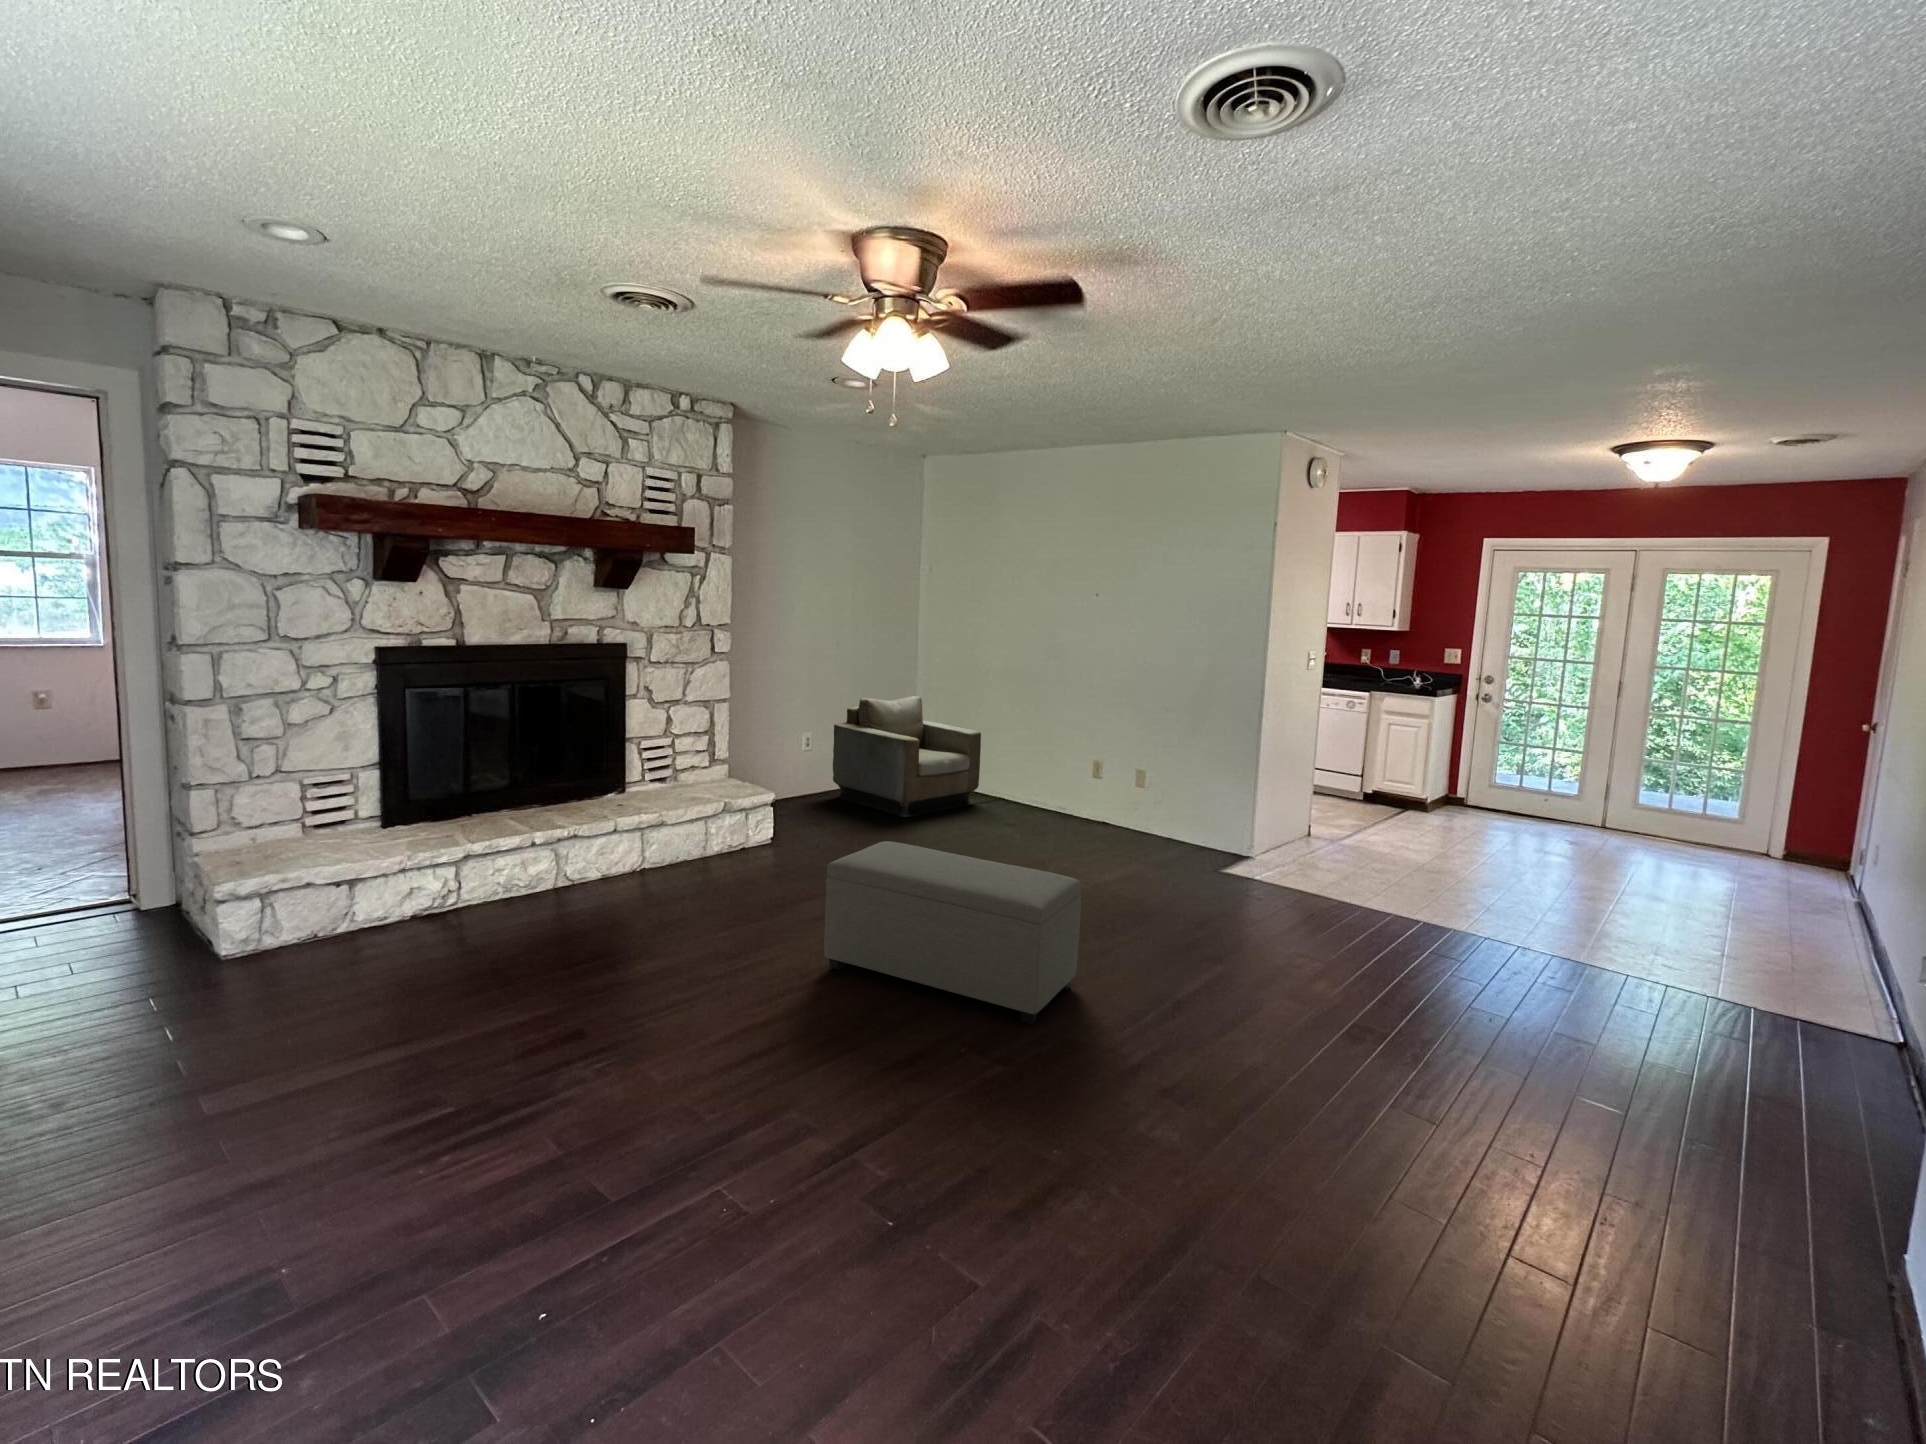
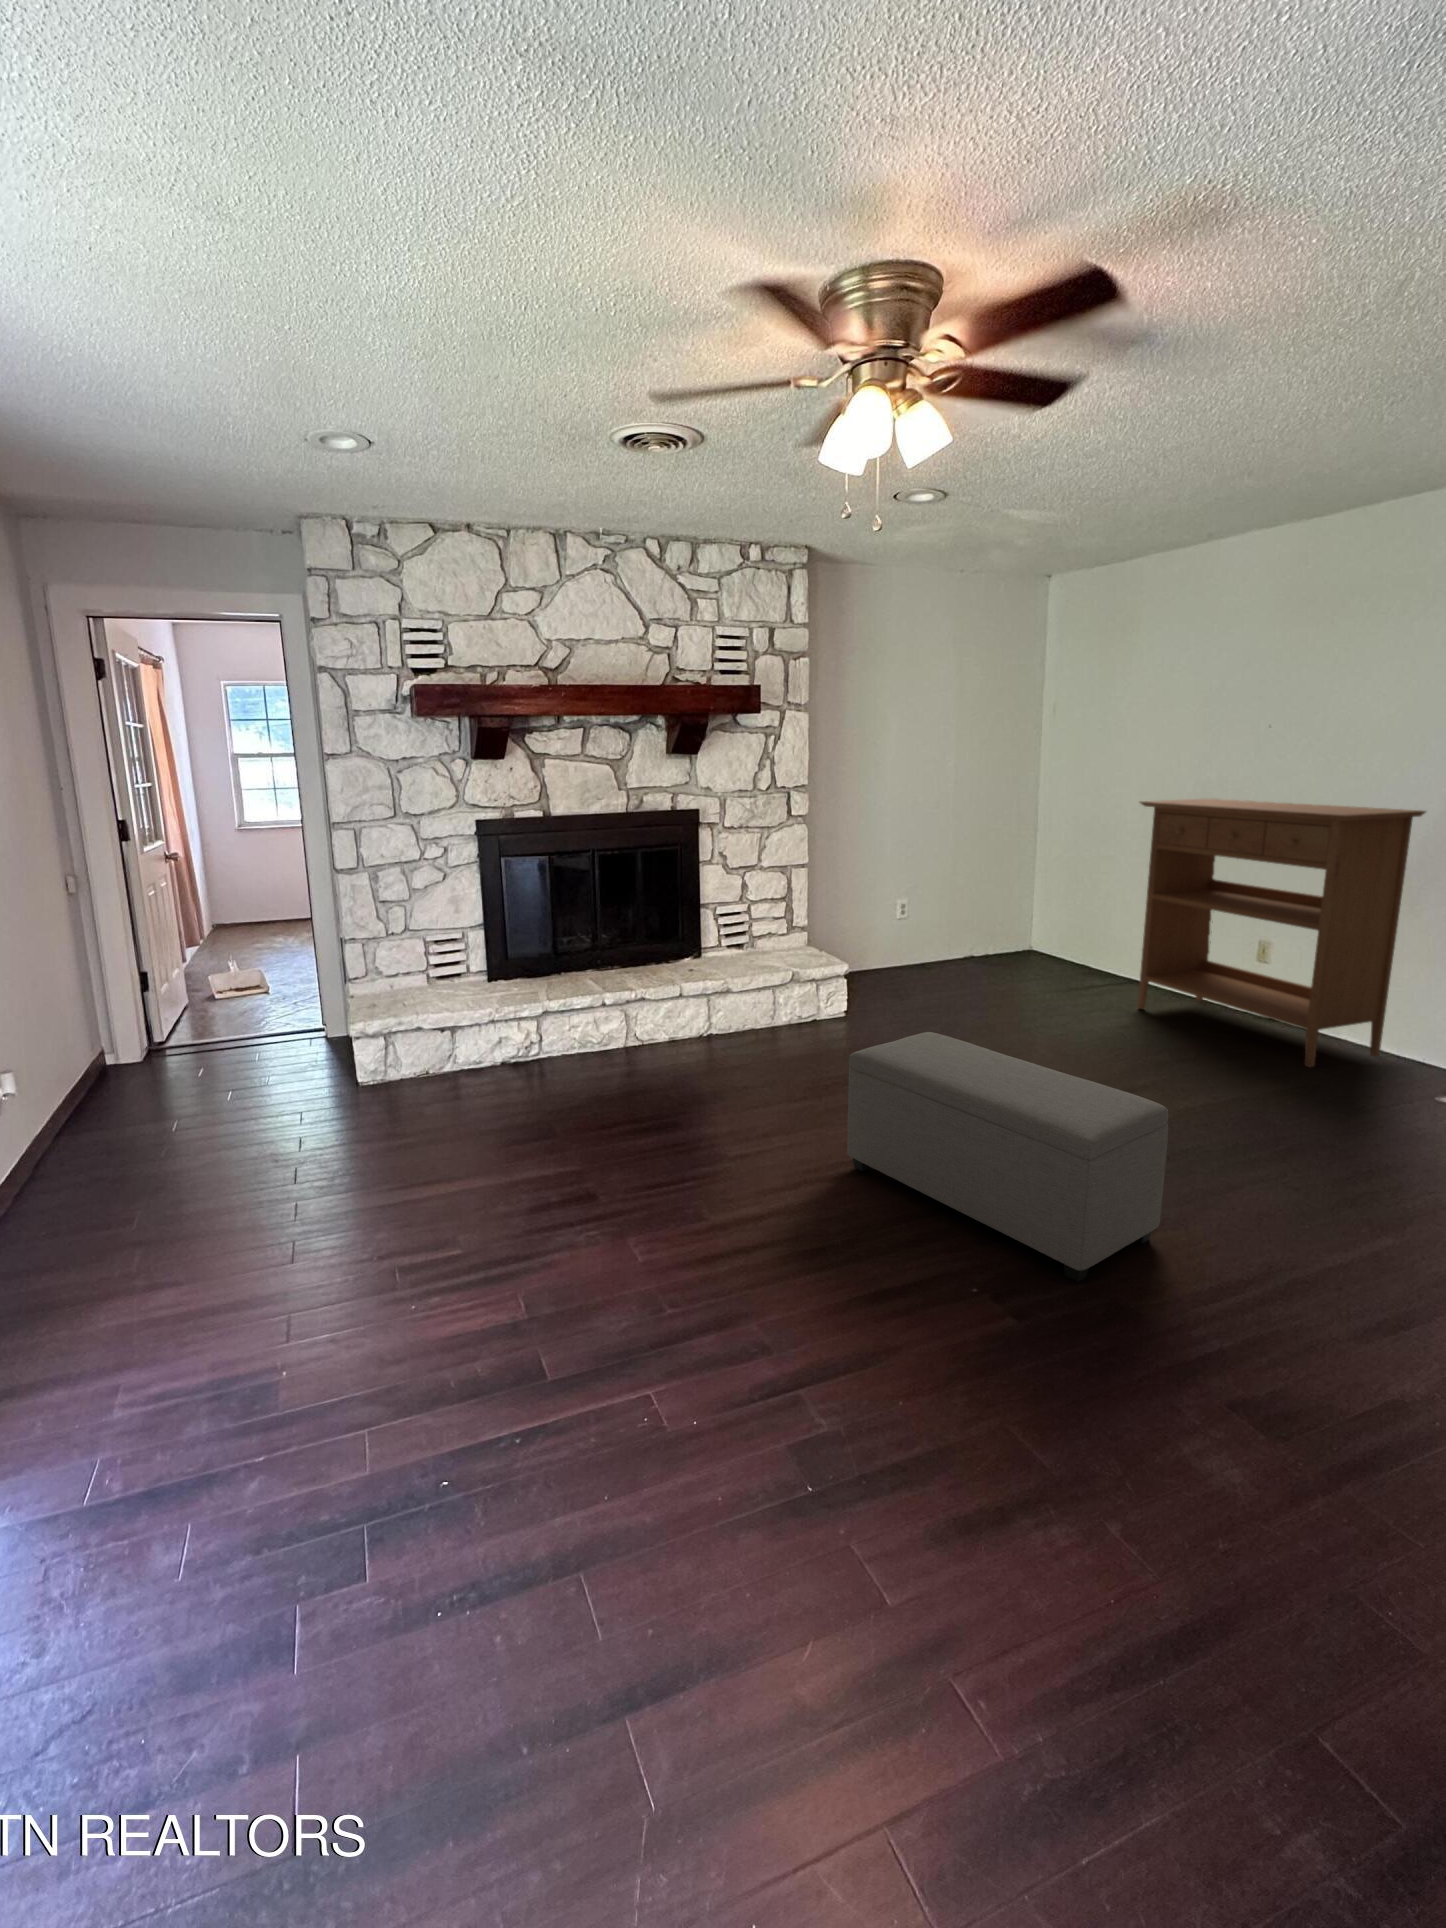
console table: none [1006,648,1195,853] -> present [1137,799,1426,1067]
armchair: present [833,696,981,817] -> none [894,860,1109,999]

